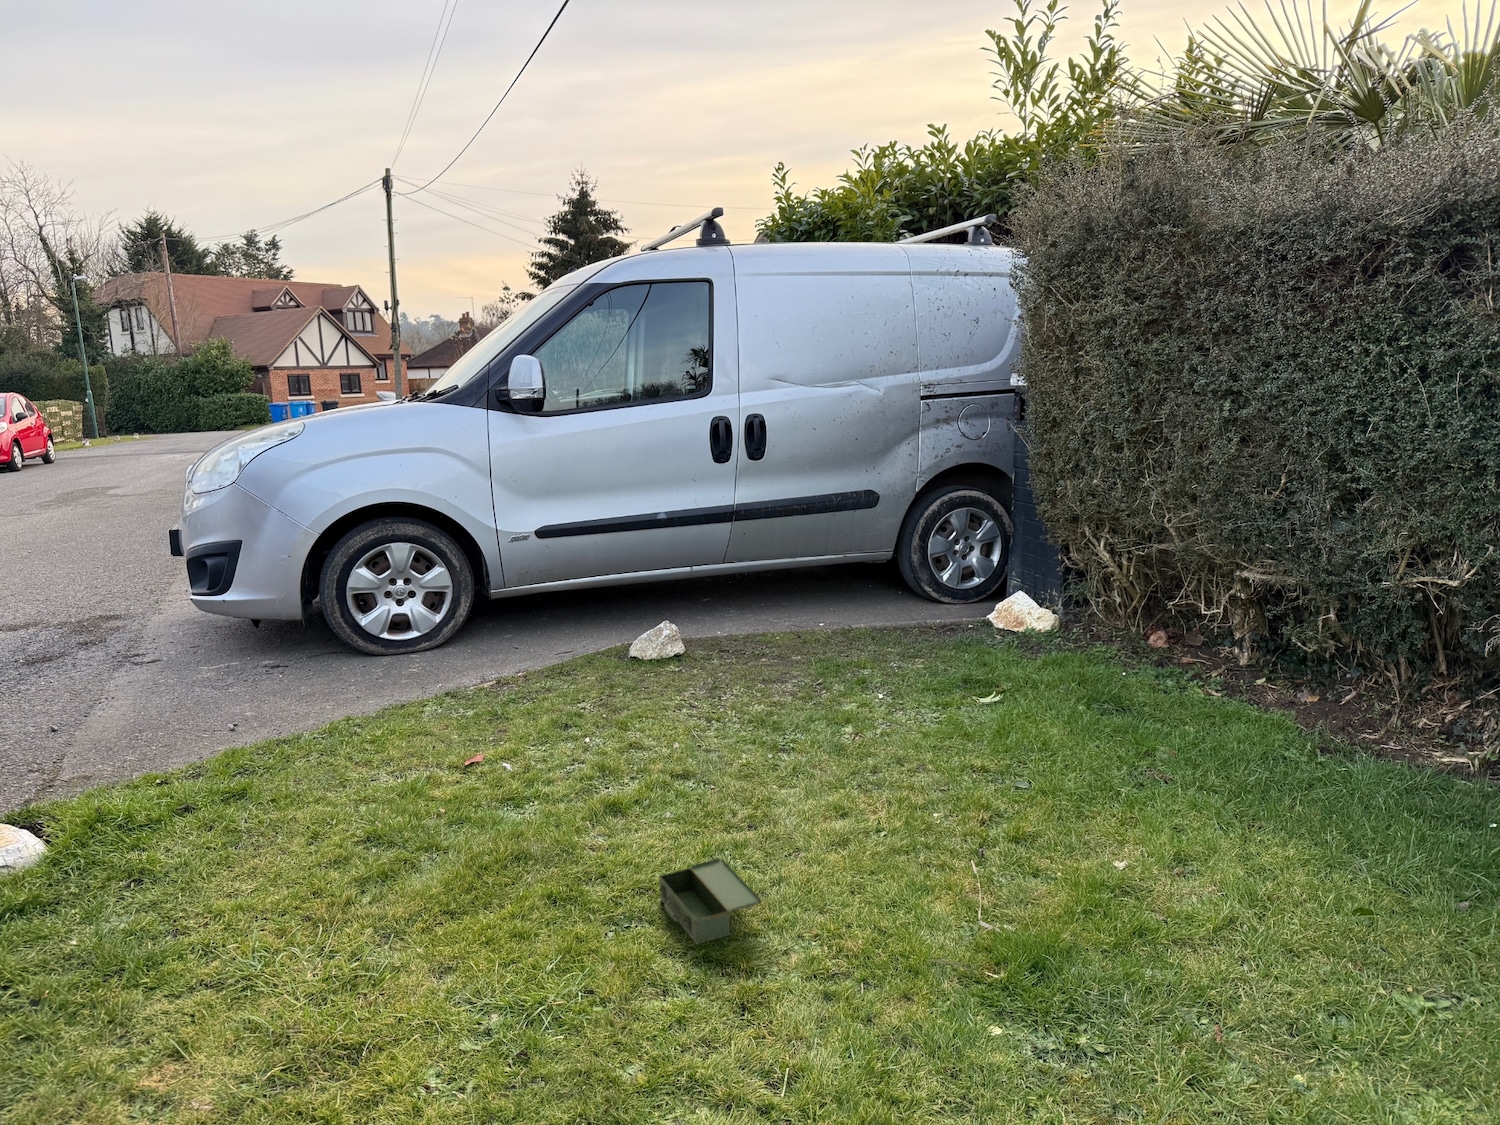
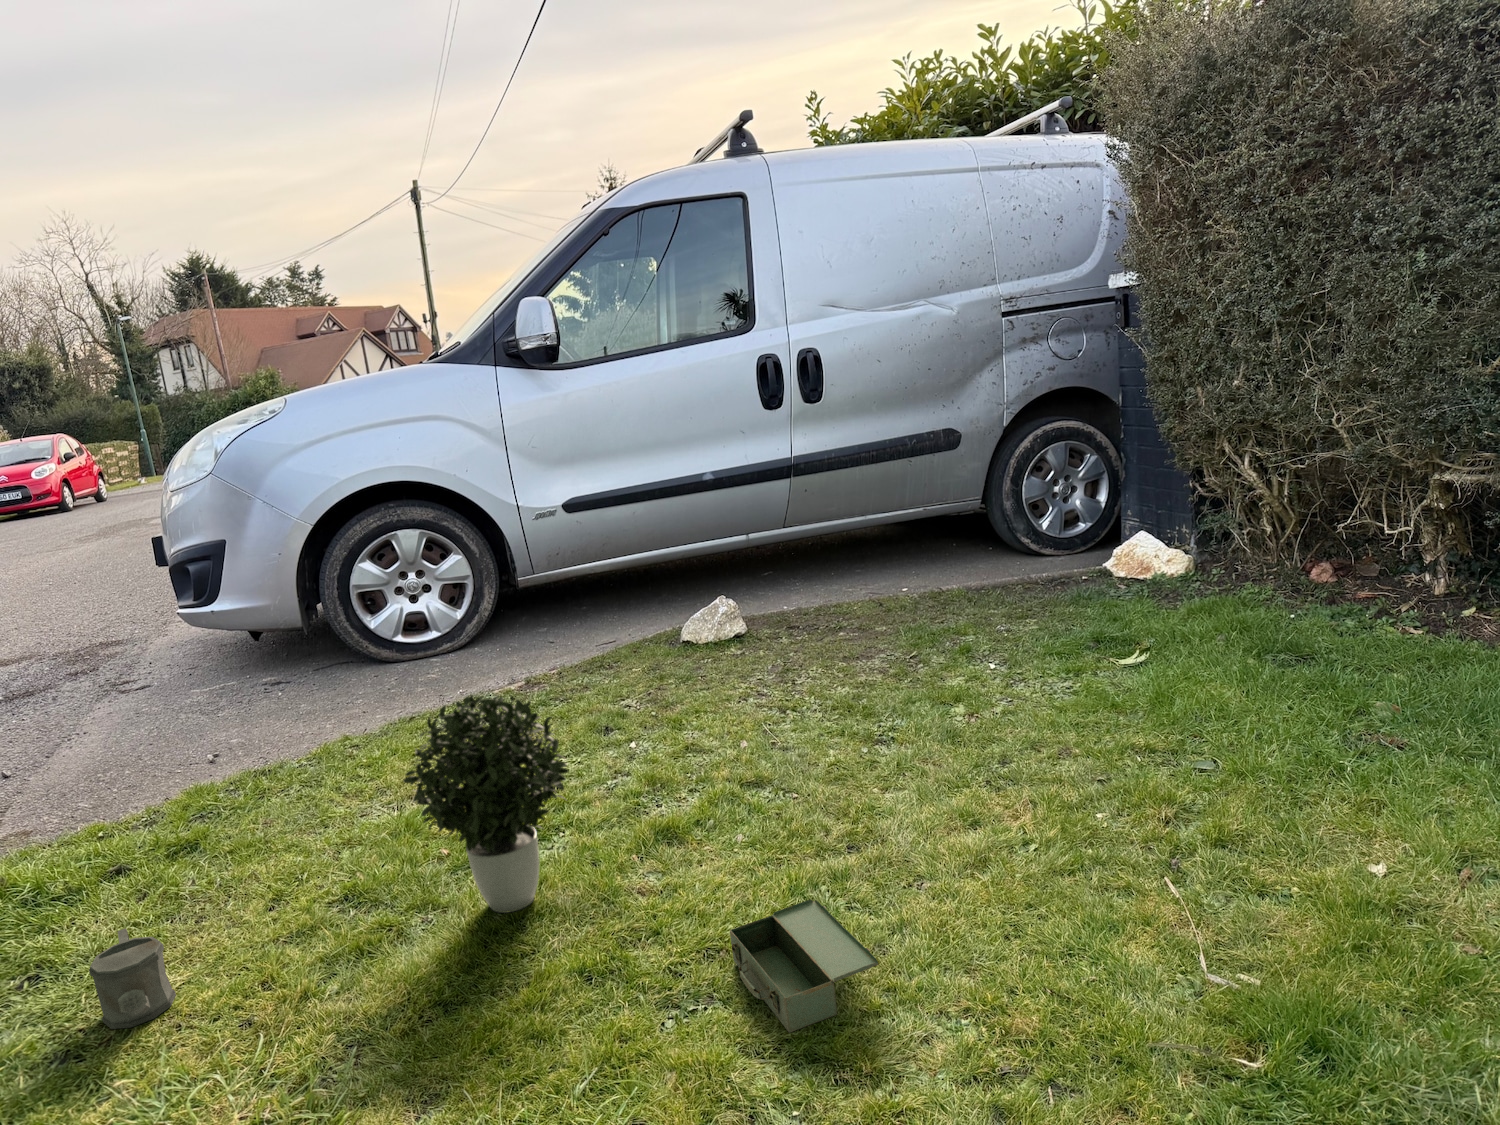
potted plant: none [423,693,547,858] -> present [403,695,569,913]
watering can: none [185,850,243,921] -> present [89,928,176,1029]

